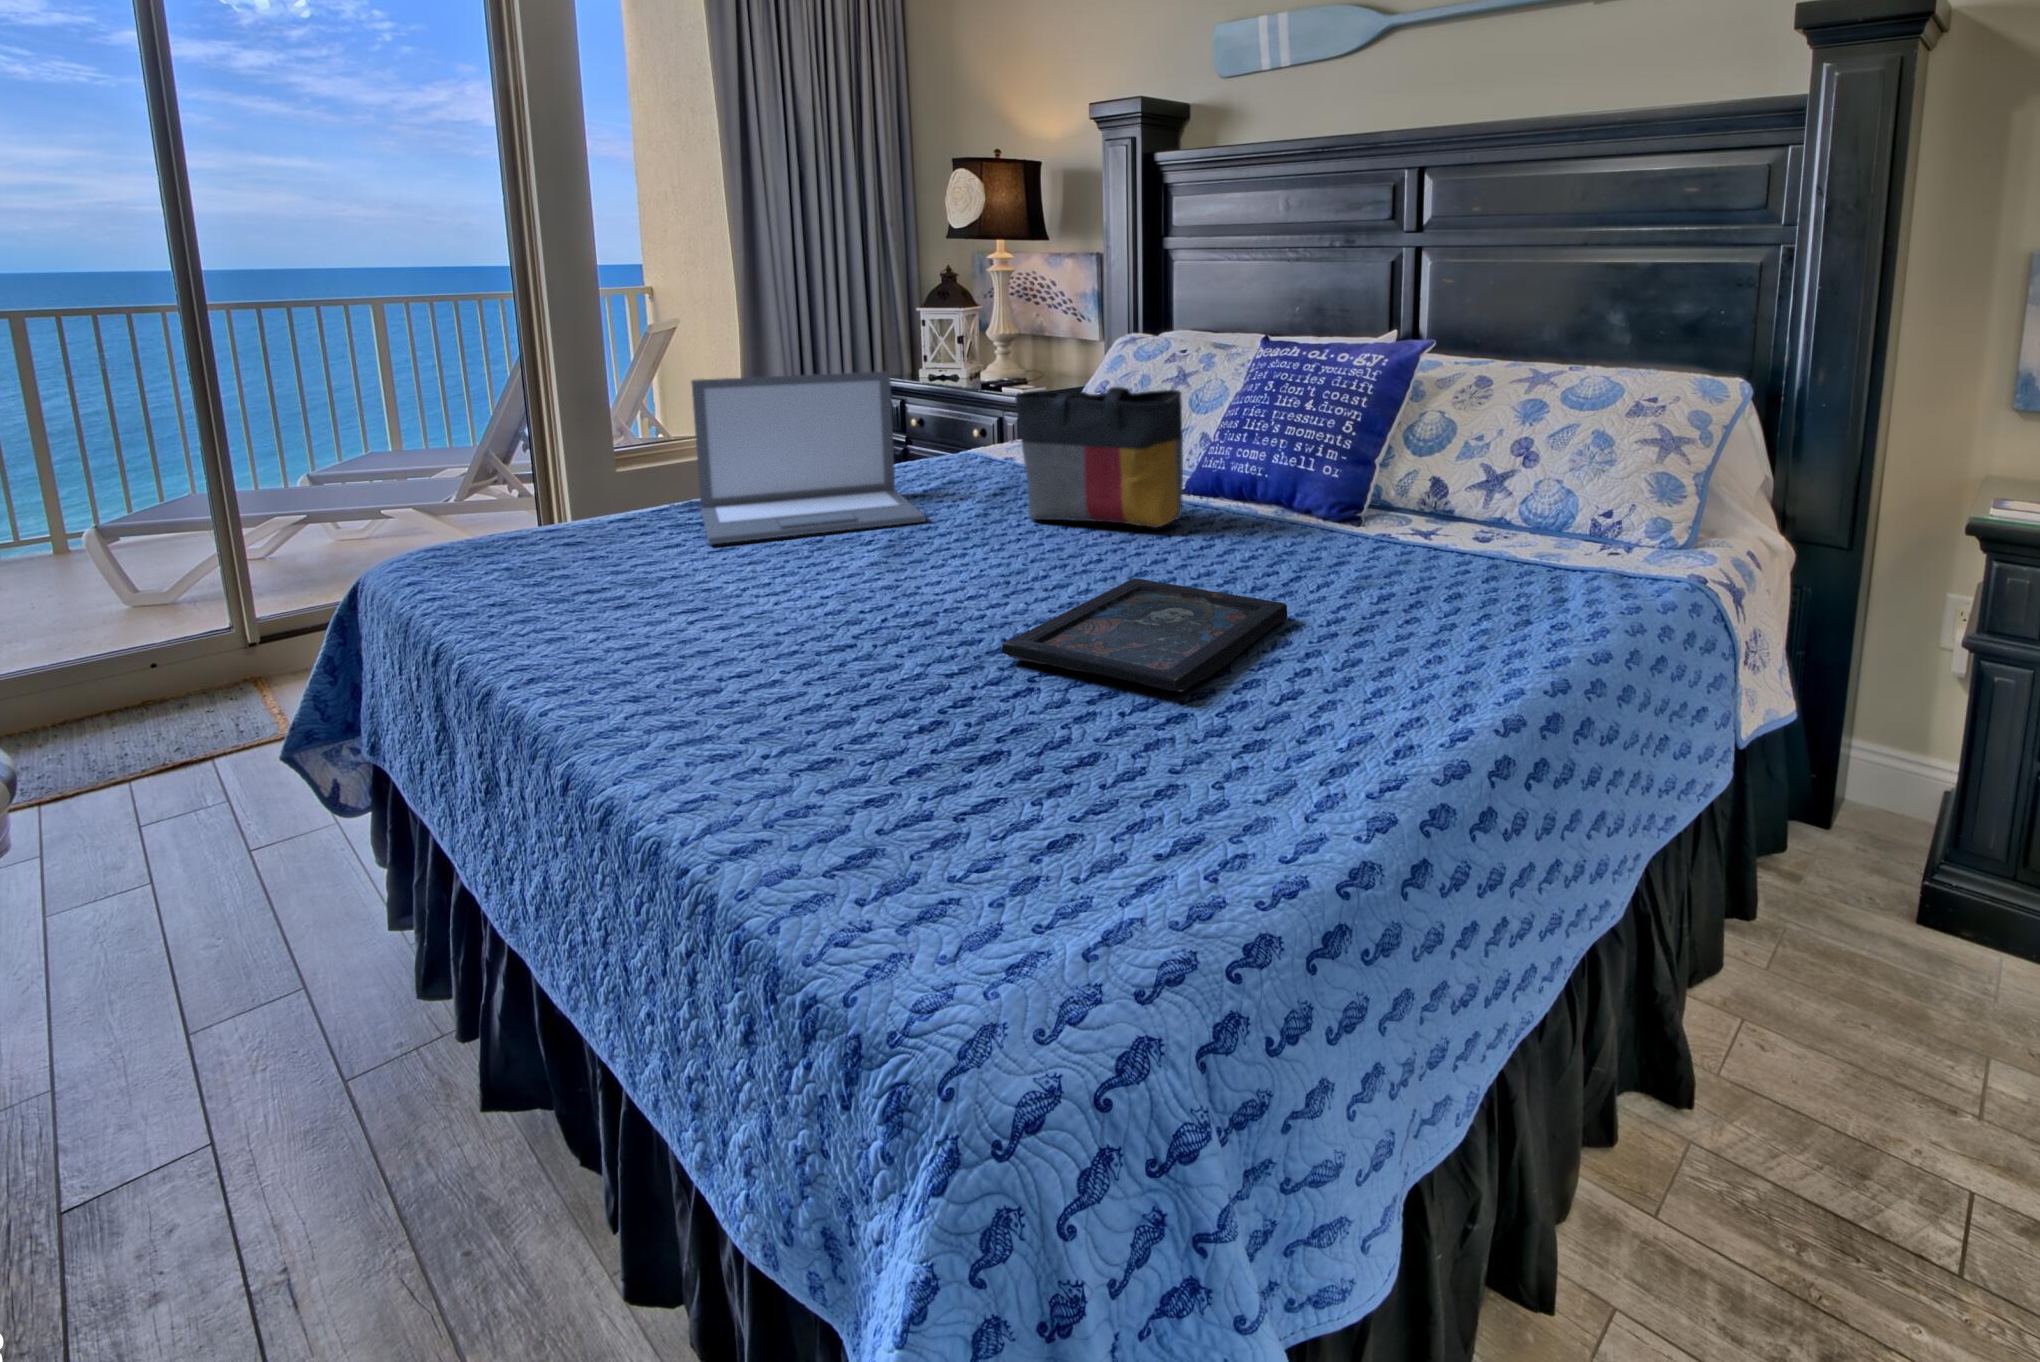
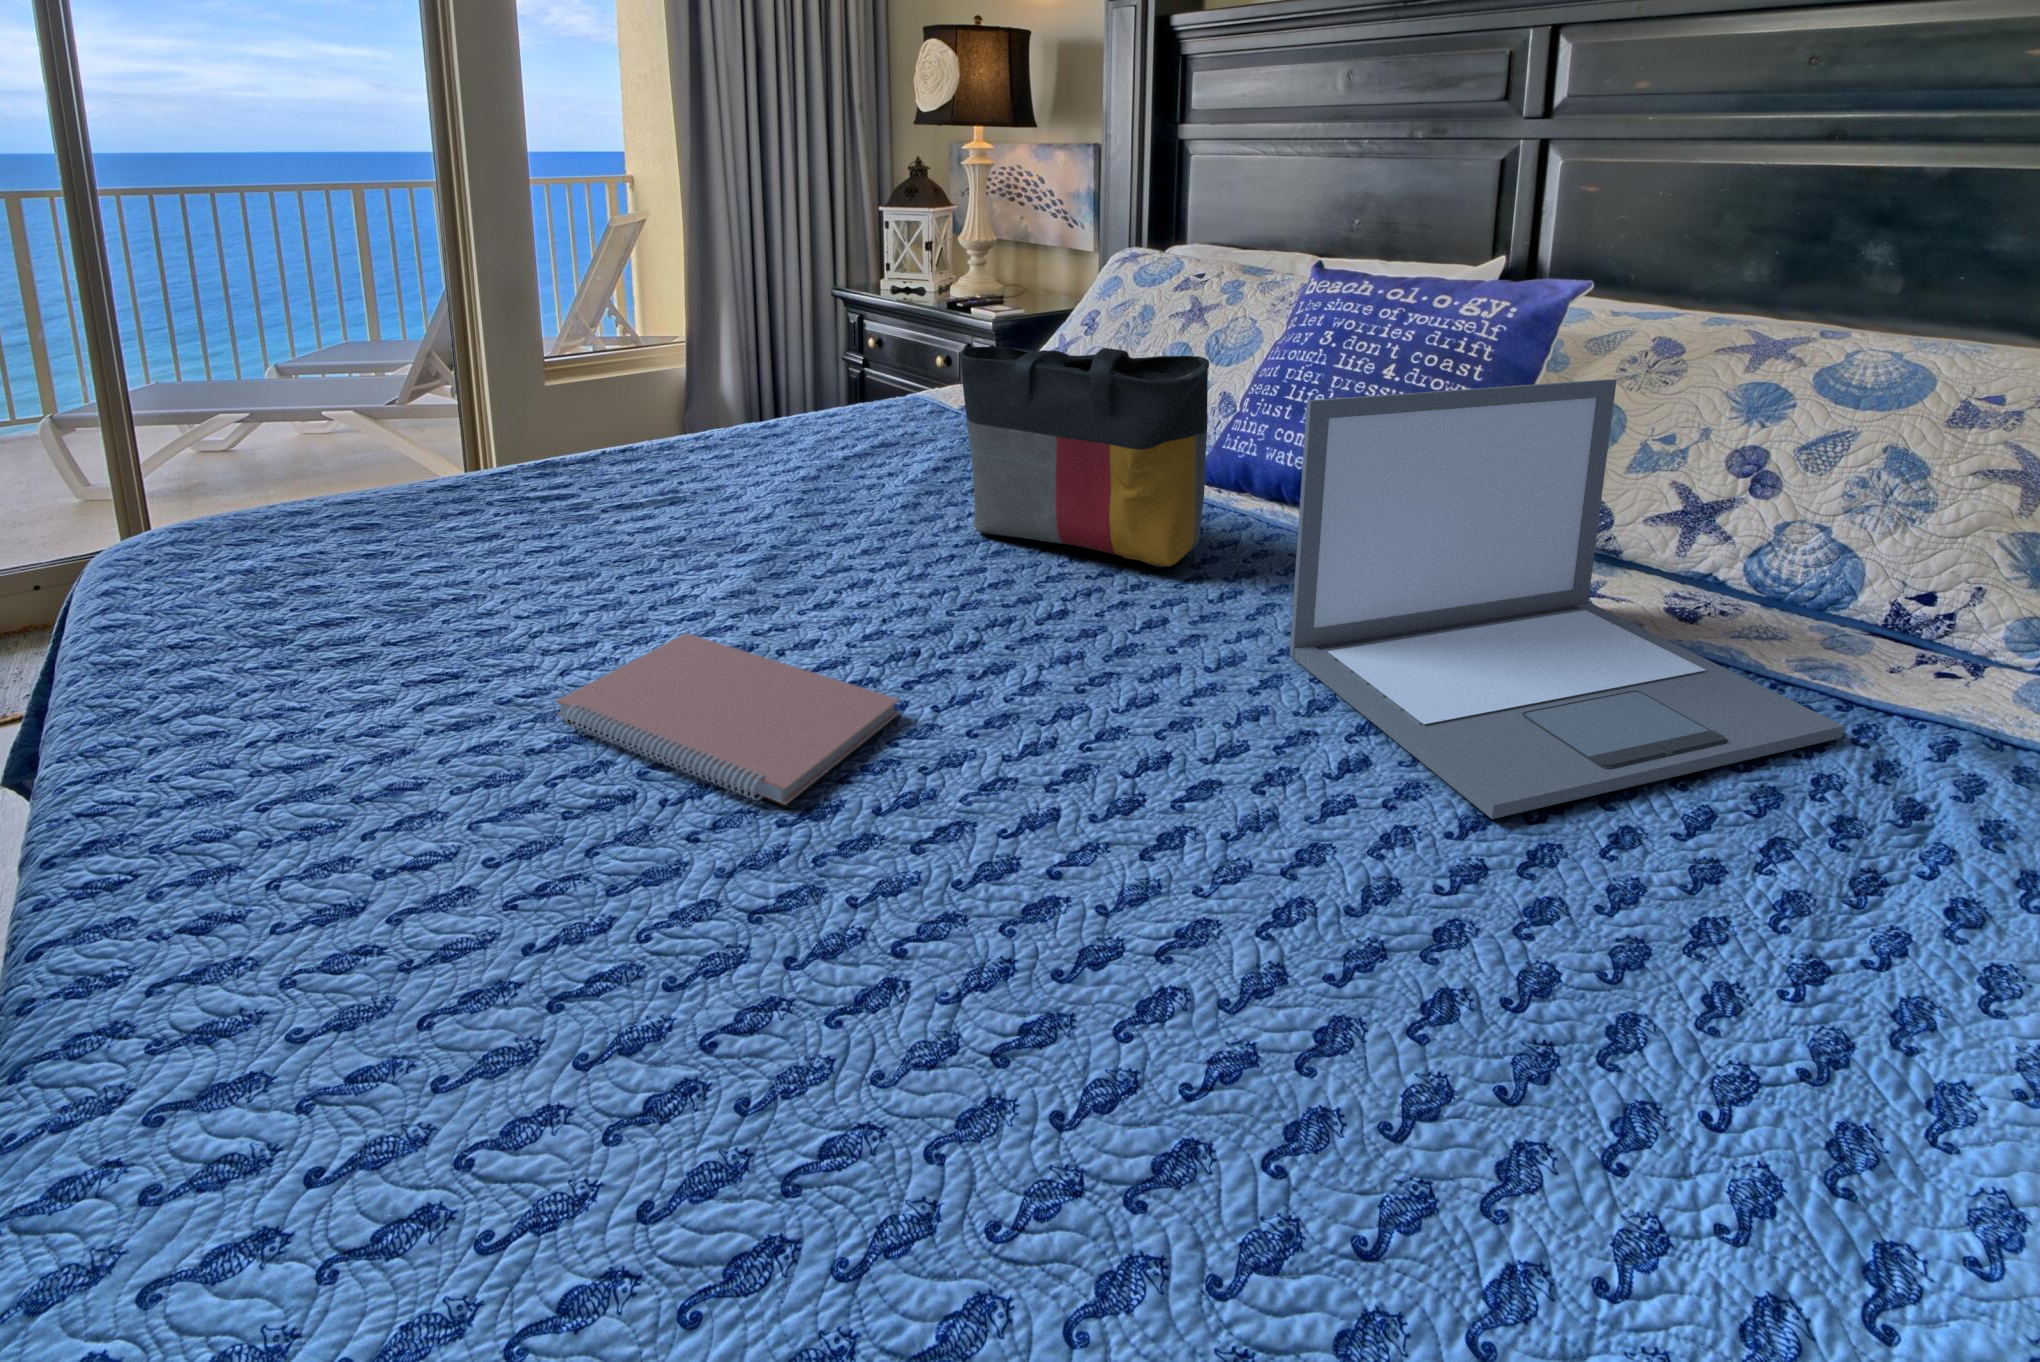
laptop: present [691,371,925,544] -> present [1290,379,1844,819]
notebook: none [786,568,999,625] -> present [557,633,899,805]
tray: present [1002,579,1287,691] -> none [863,707,1418,1168]

